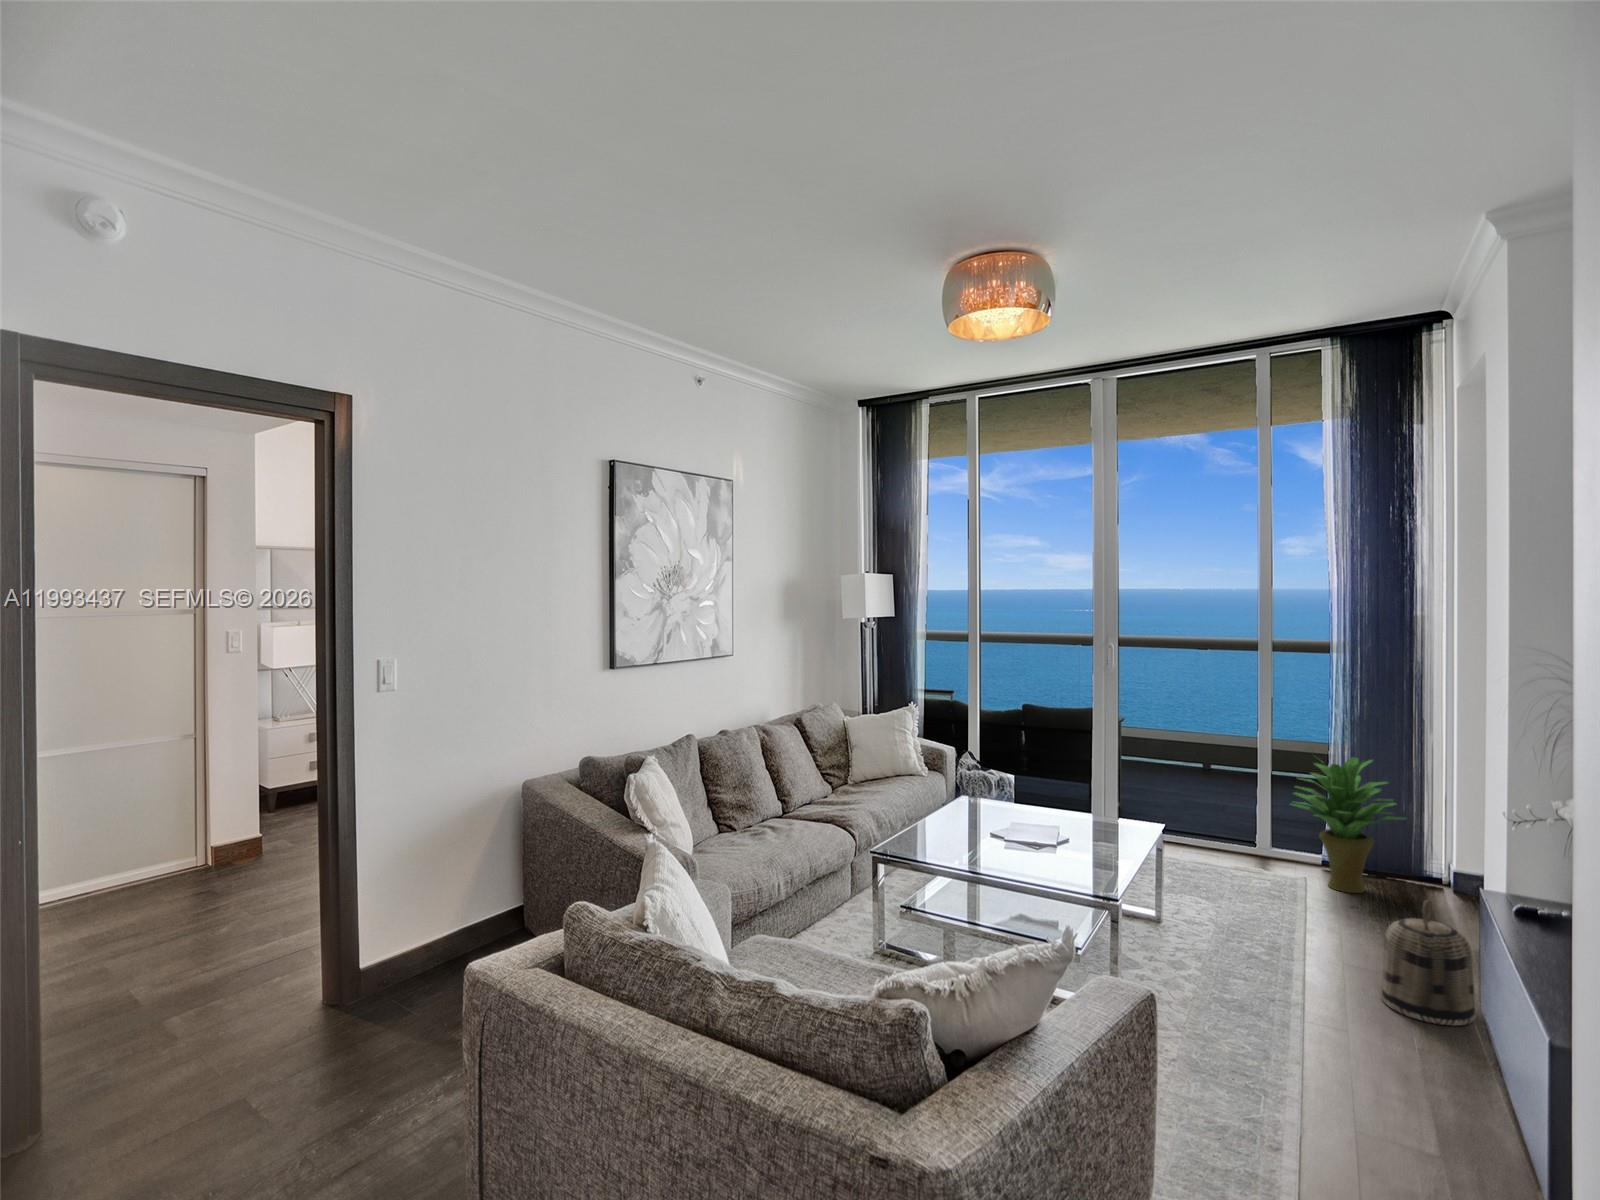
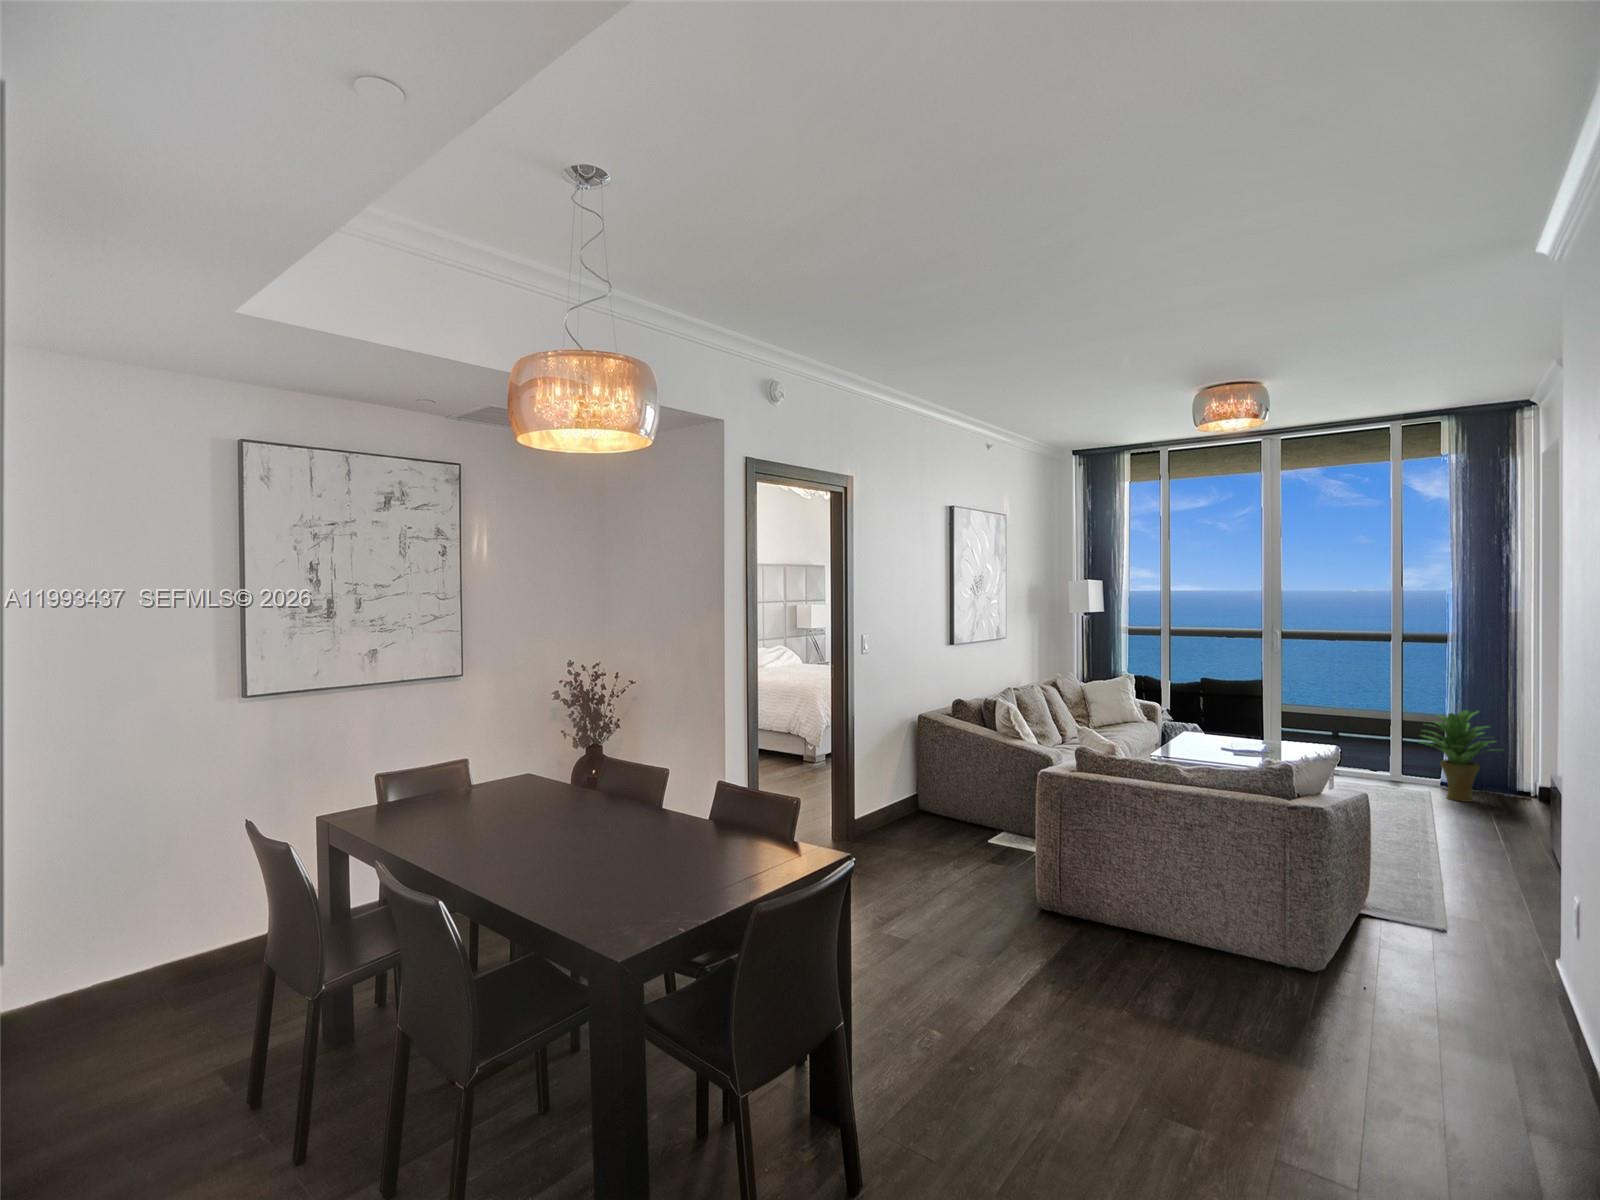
basket: present [1381,900,1476,1026] -> none [1482,787,1544,859]

